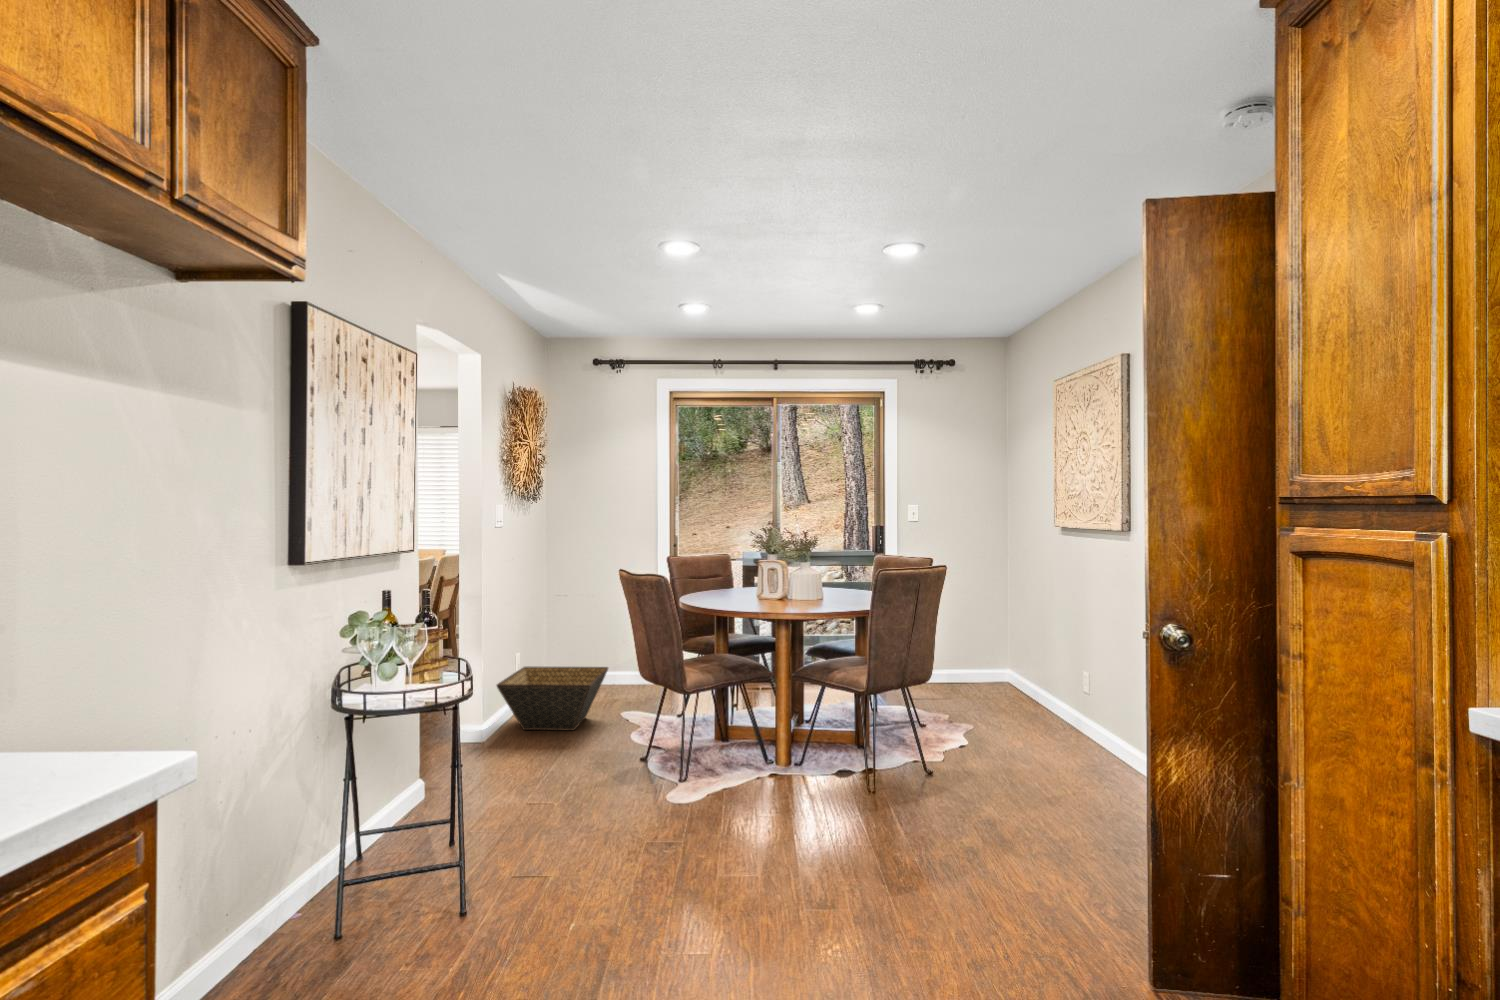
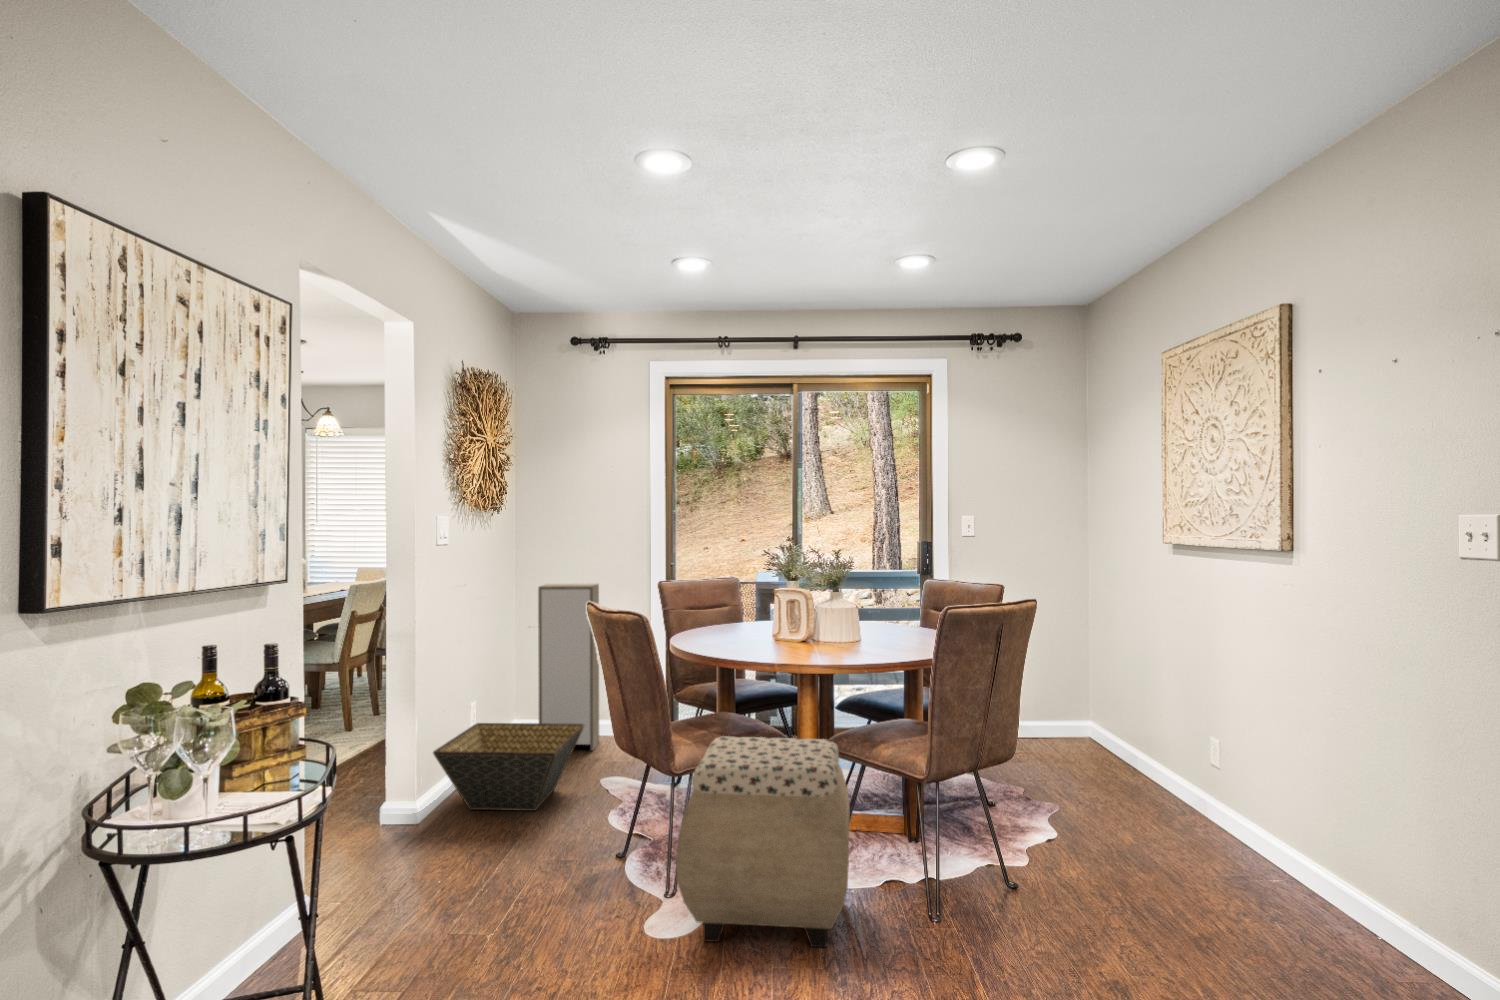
storage cabinet: none [568,559,616,692] -> present [538,583,599,751]
ottoman: none [690,665,812,805] -> present [676,736,850,947]

